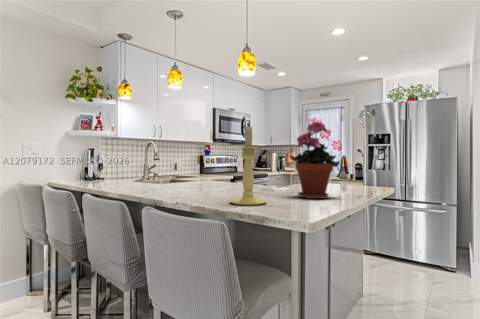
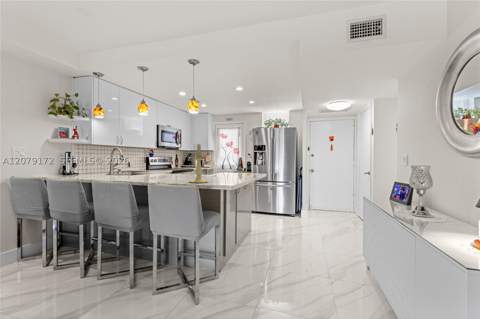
potted plant: present [290,122,340,199] -> none [217,141,241,180]

